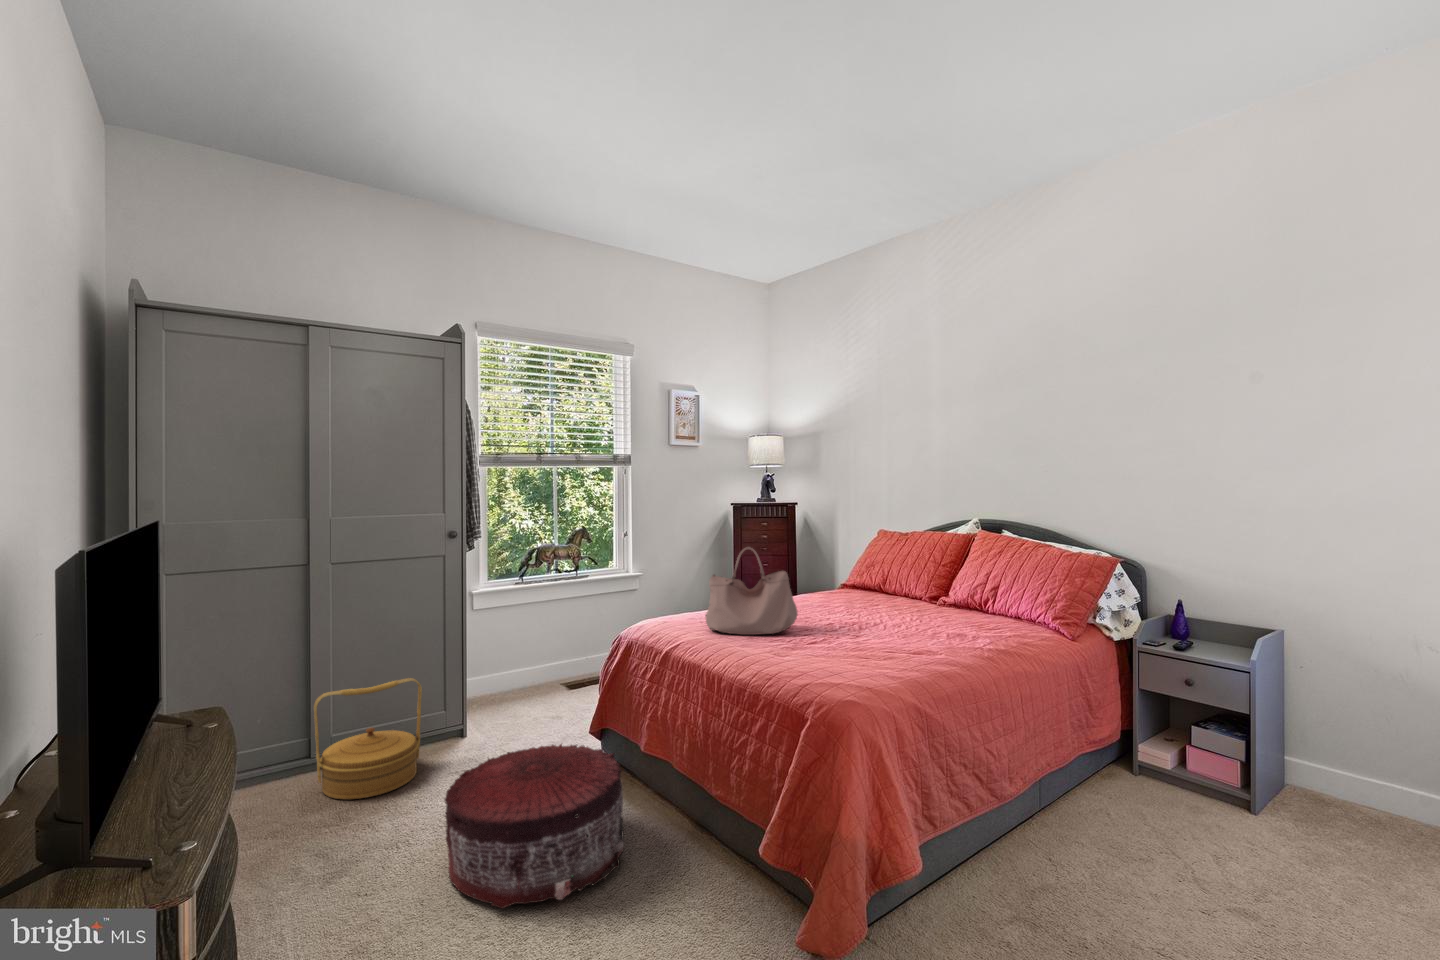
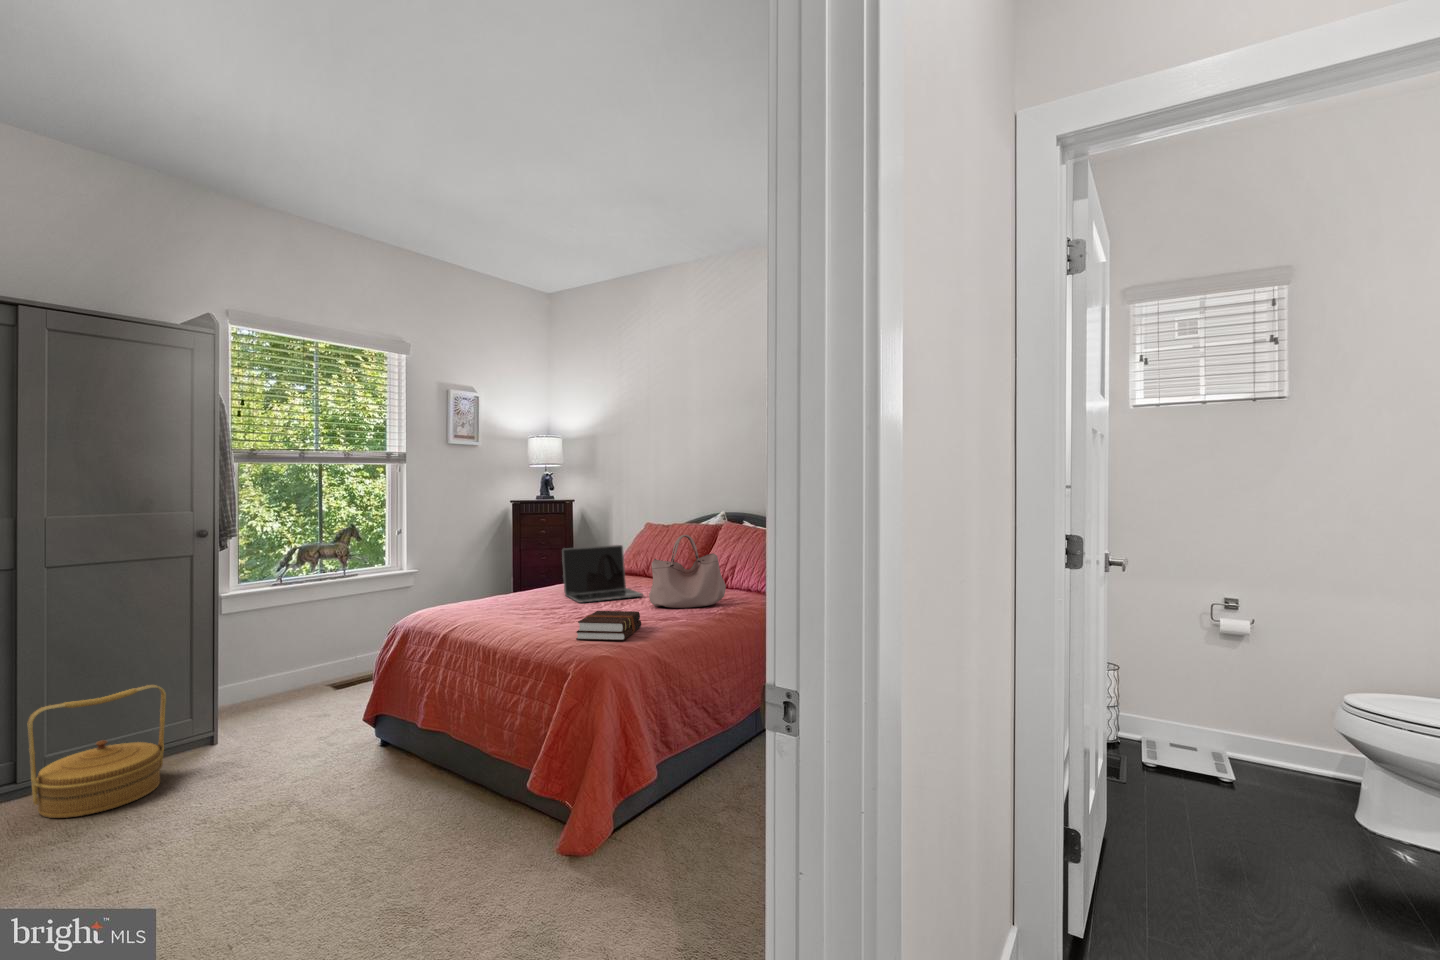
handbag: present [705,547,798,635] -> present [649,535,726,608]
laptop: none [790,556,884,622] -> present [562,545,643,602]
hardback book: none [812,638,889,680] -> present [576,611,641,640]
pouf: present [445,744,624,908] -> none [209,726,402,877]

